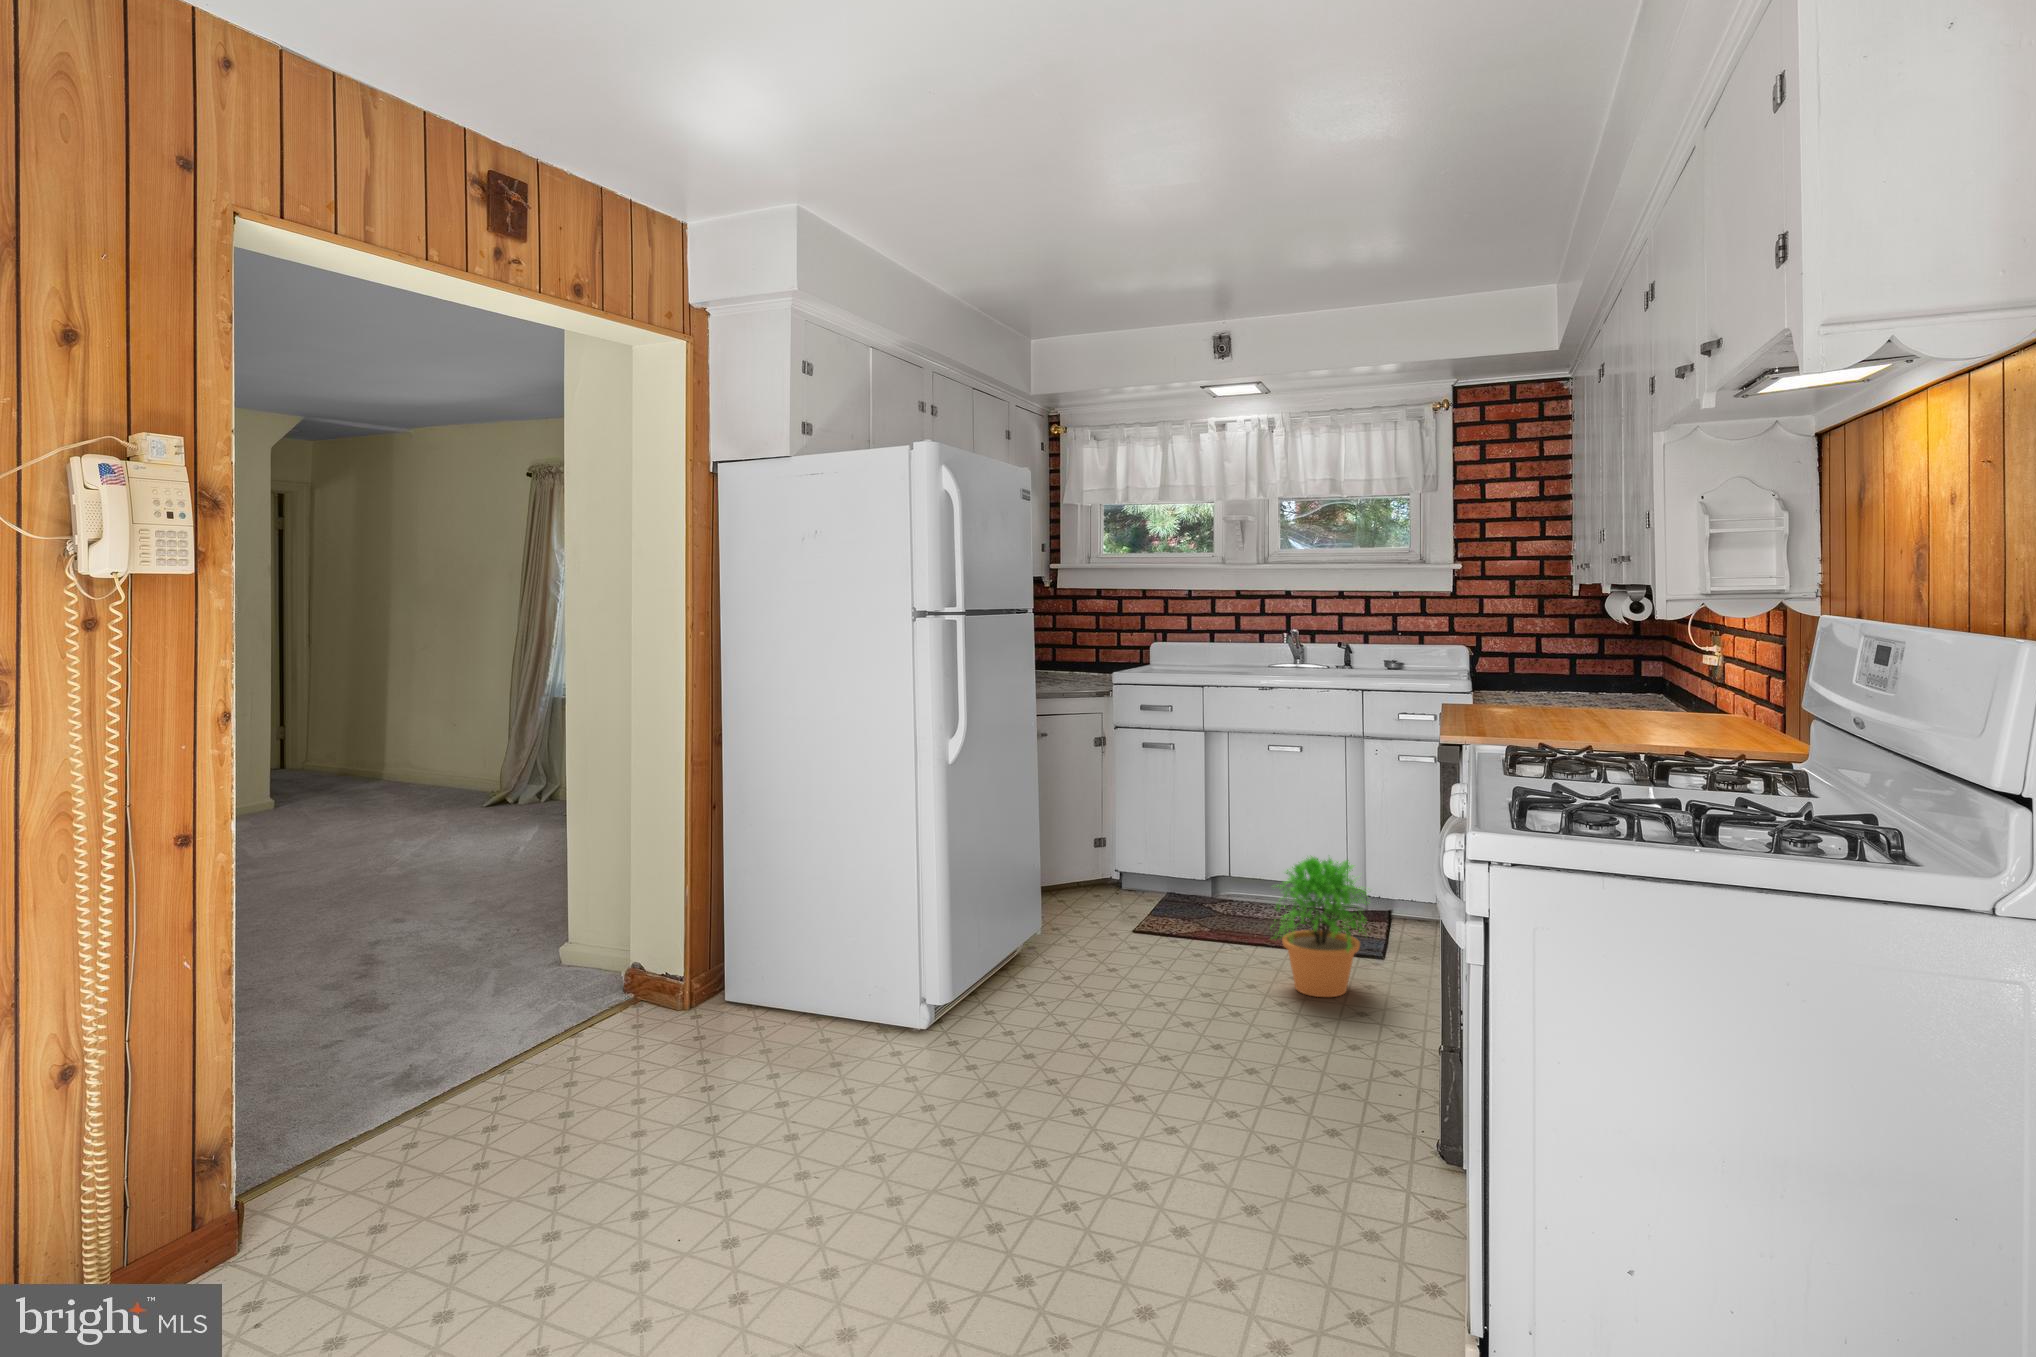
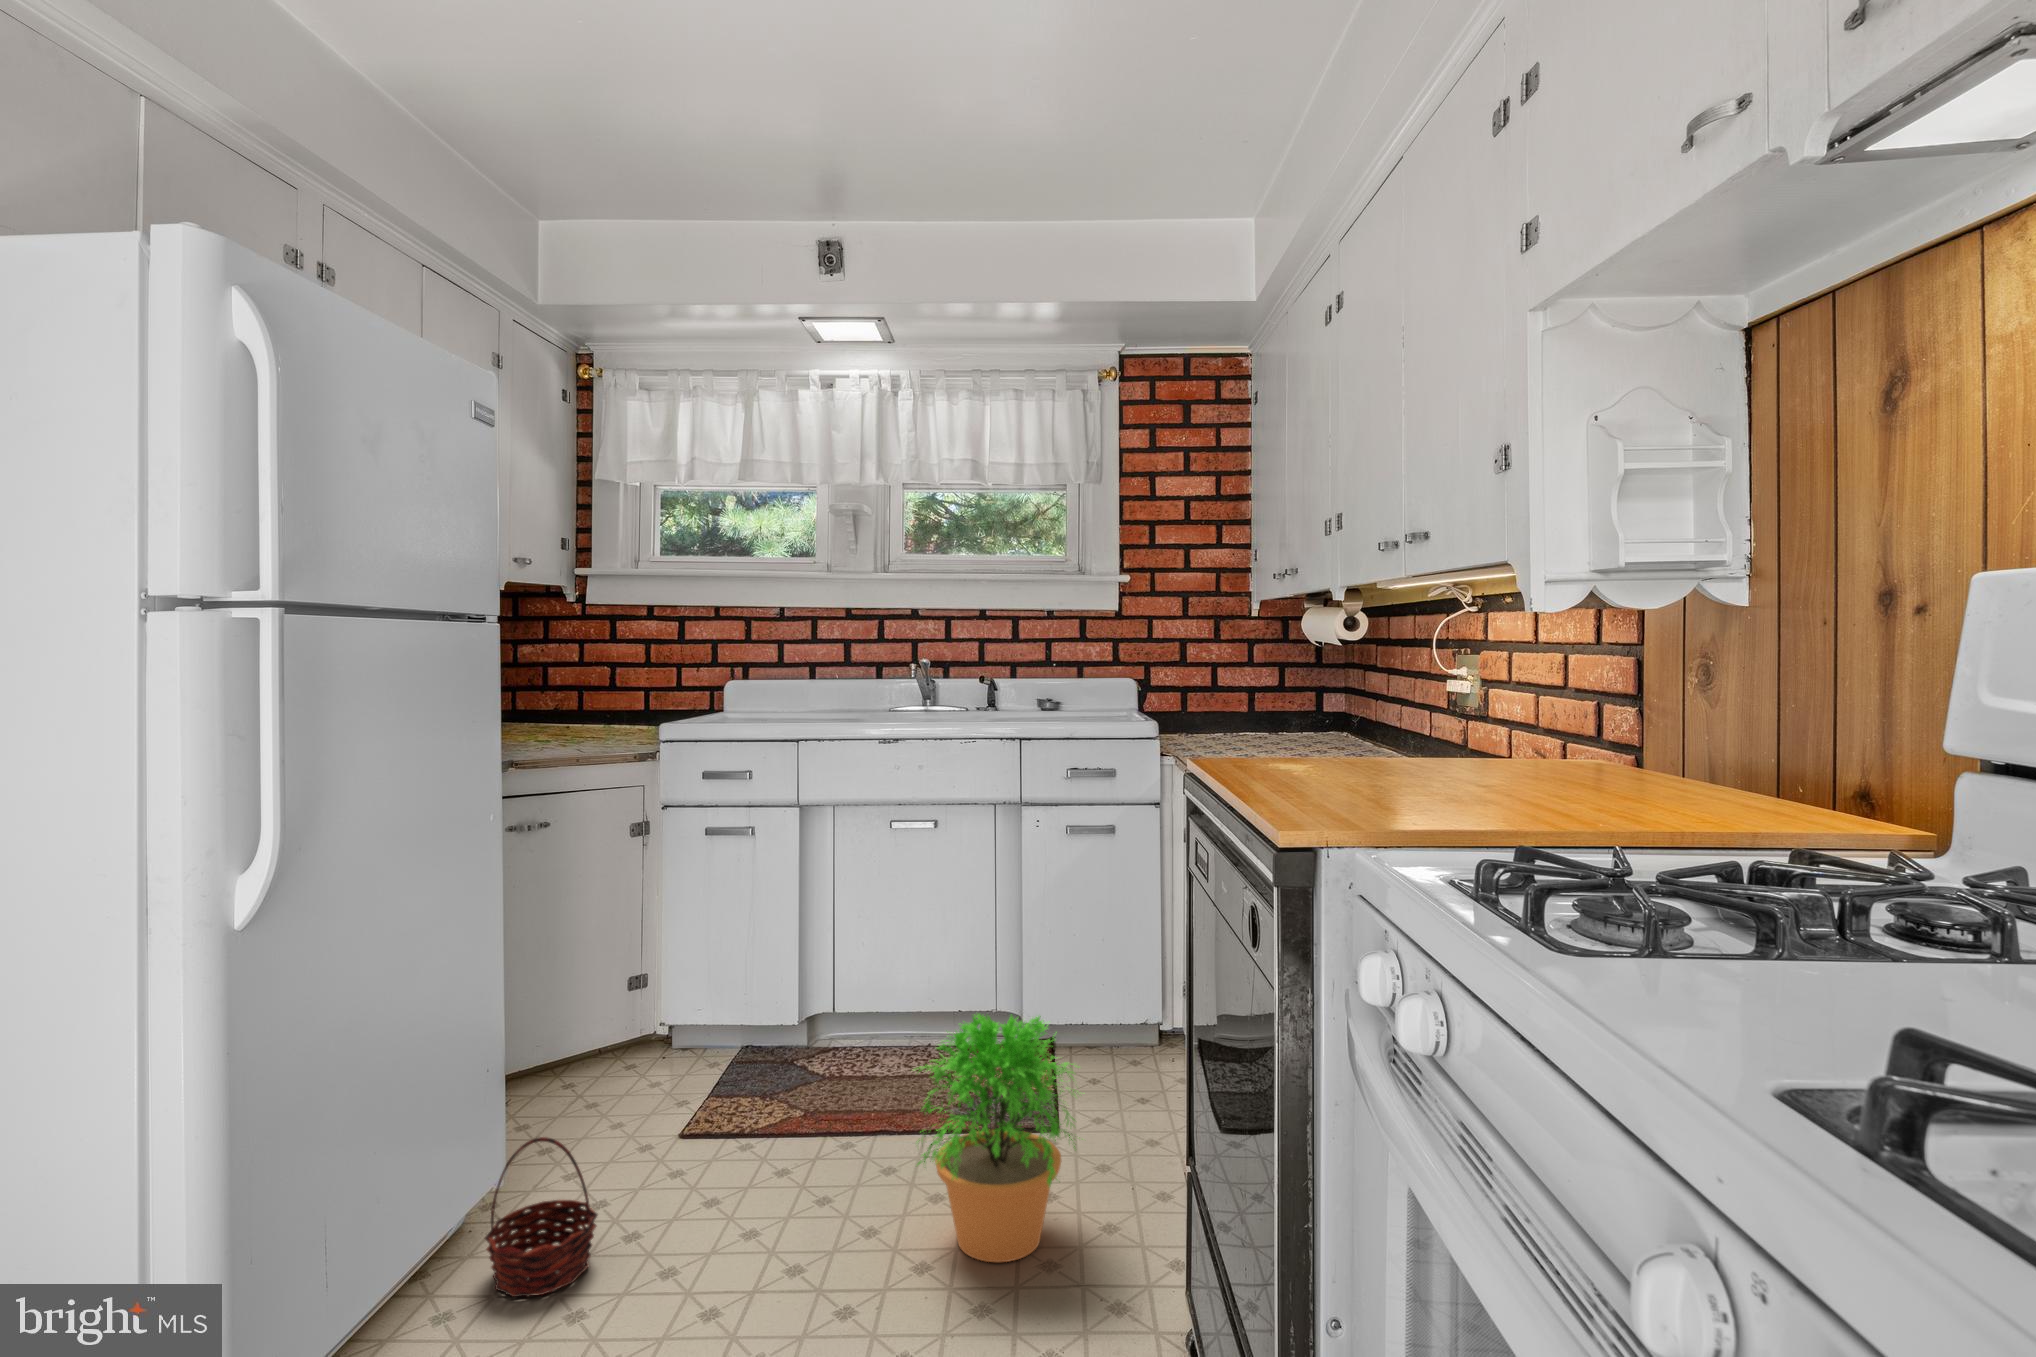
basket: none [1038,899,1093,978] -> present [485,1137,598,1297]

